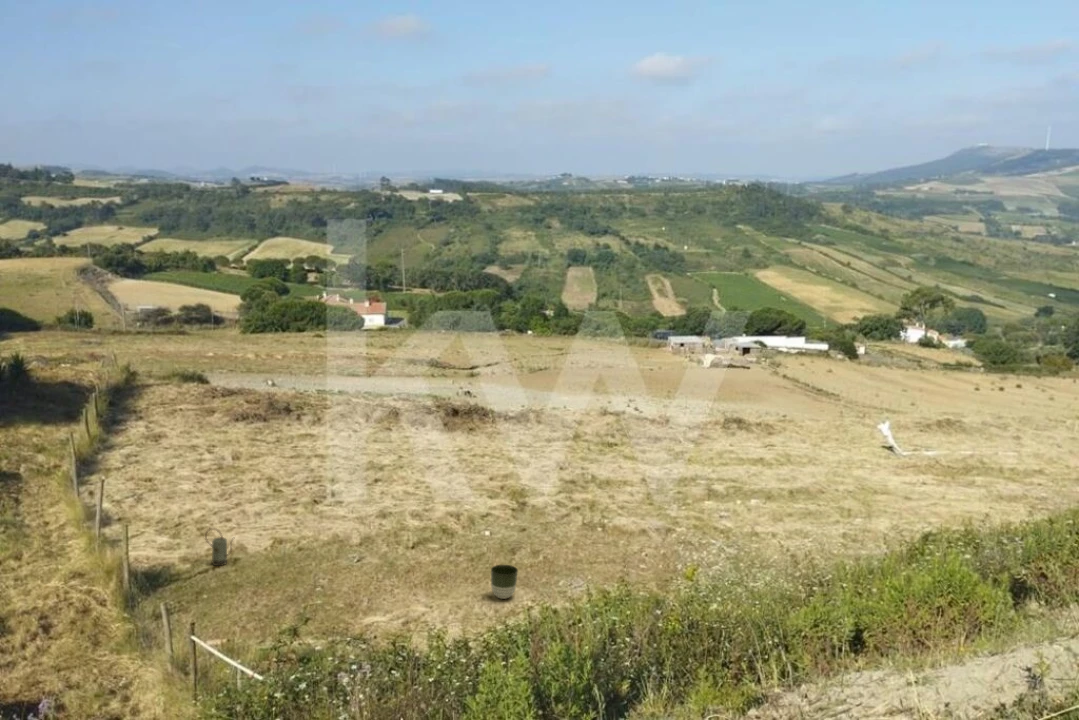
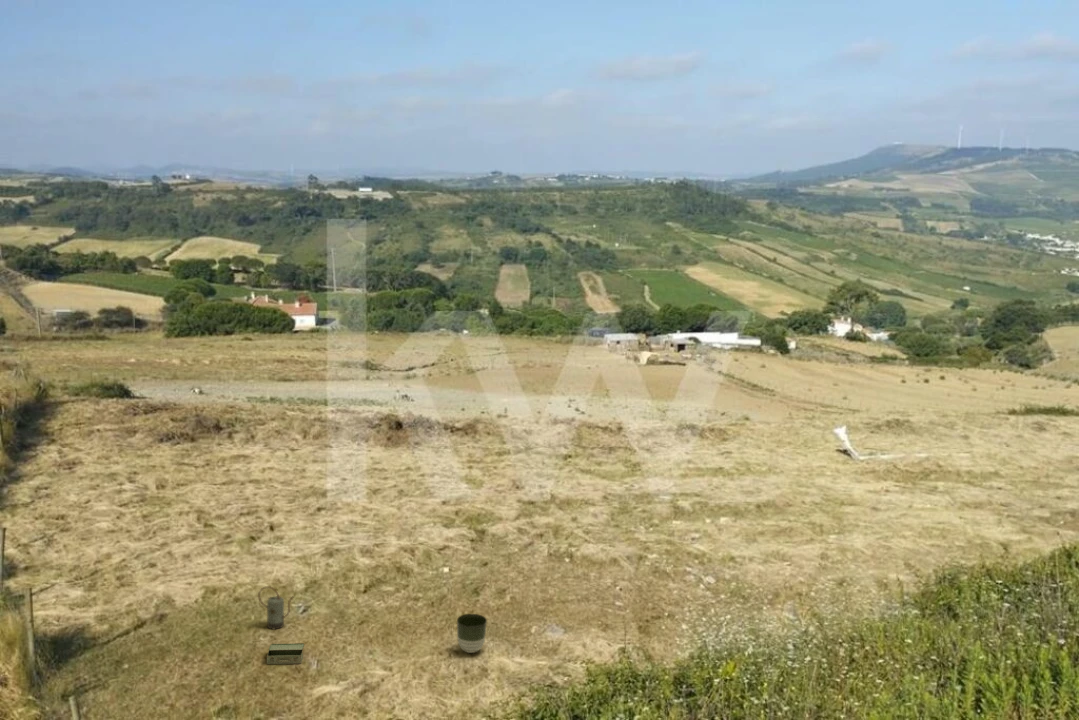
watering can: present [205,533,232,566] -> present [258,587,292,629]
toolbox: none [323,583,356,600] -> present [267,643,304,664]

